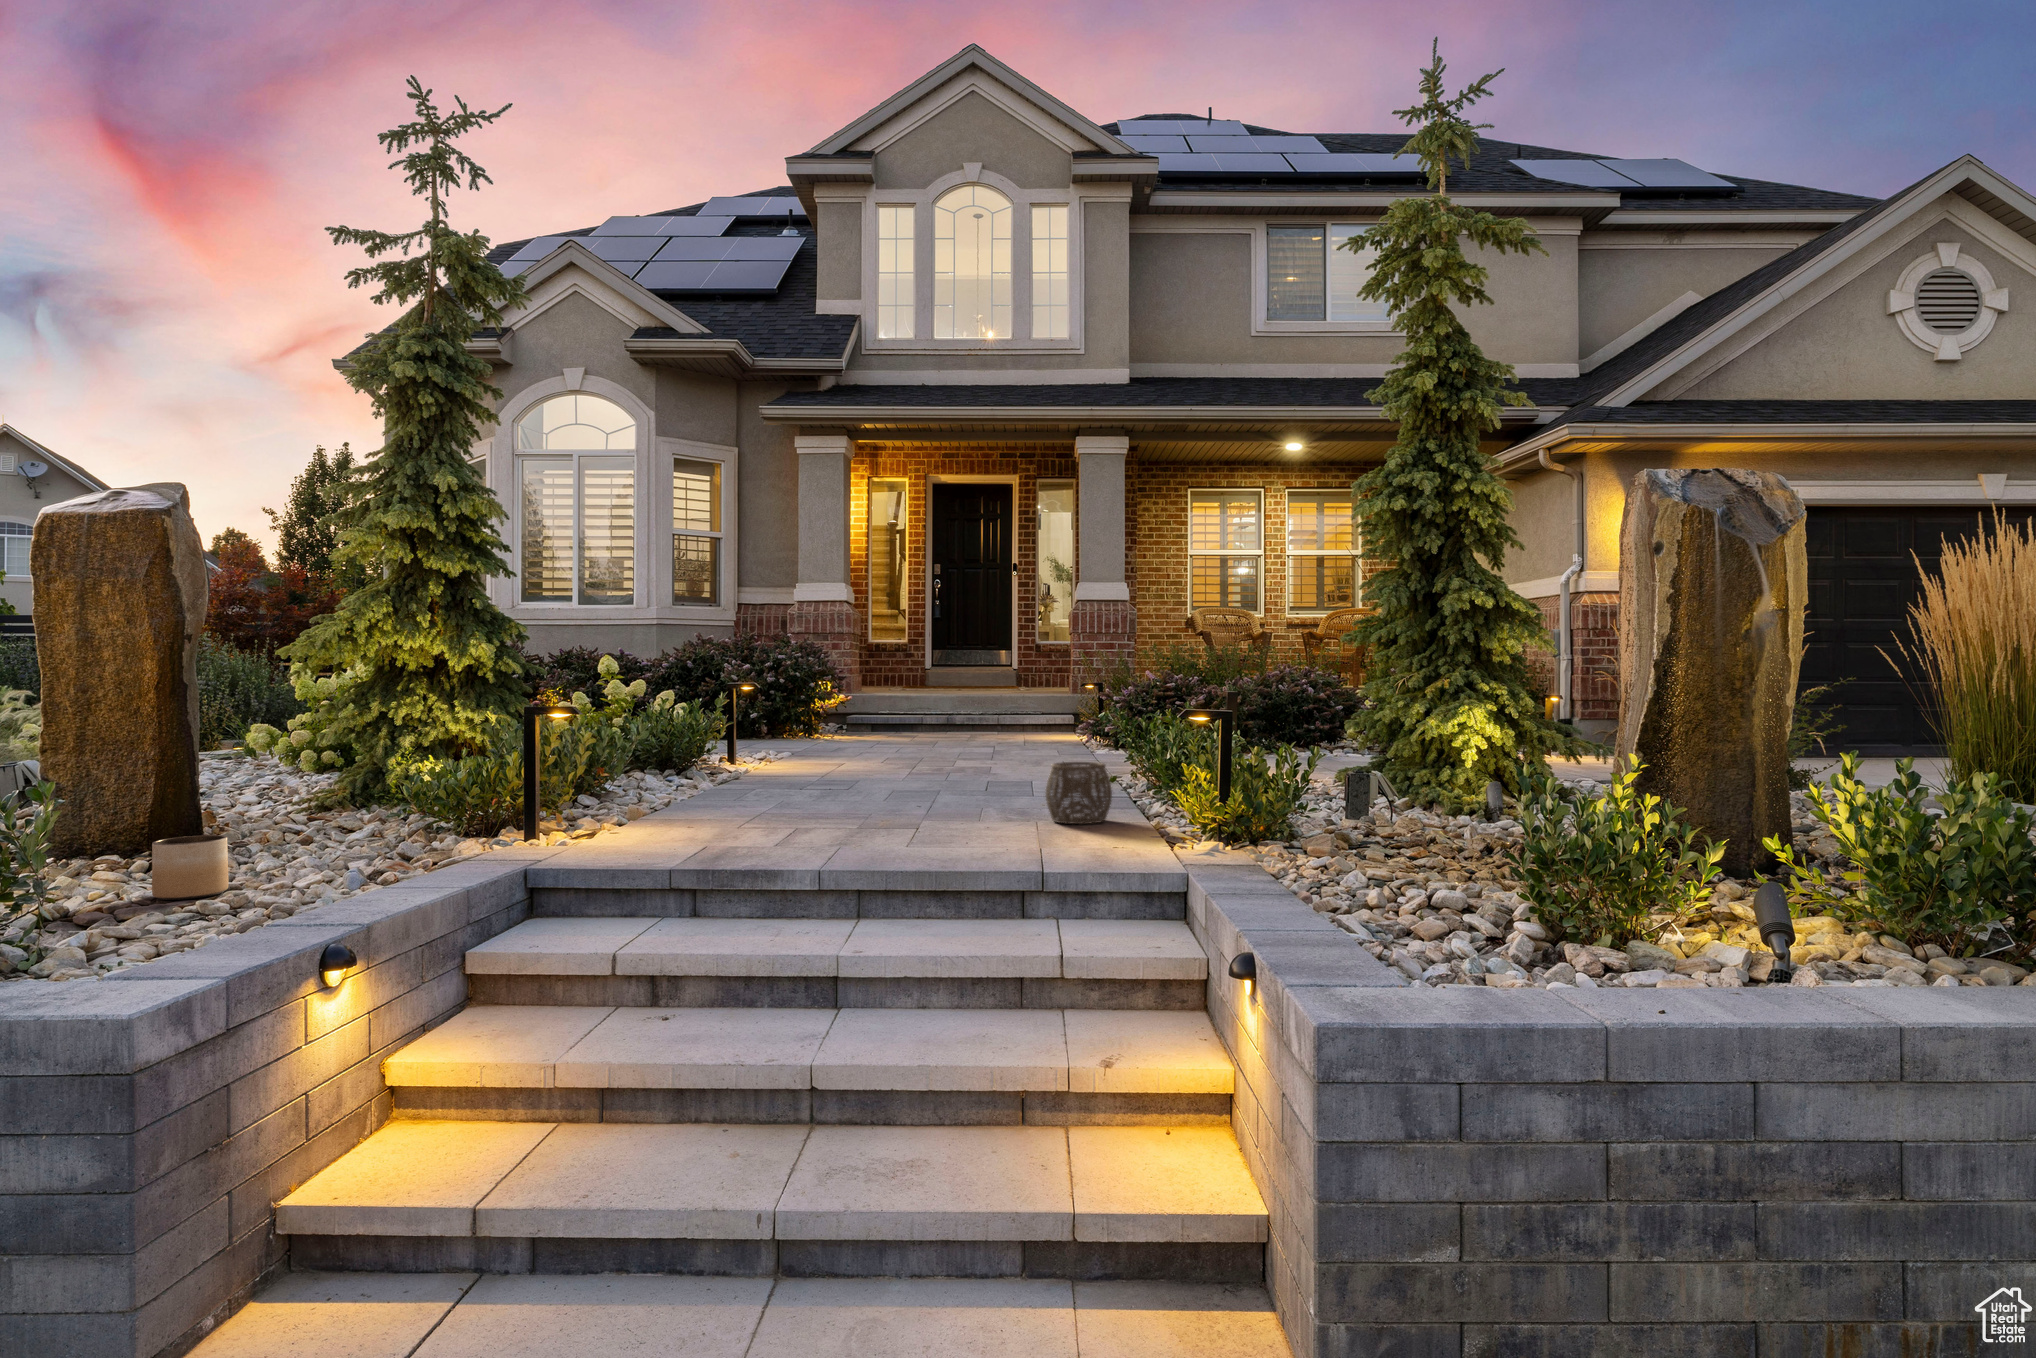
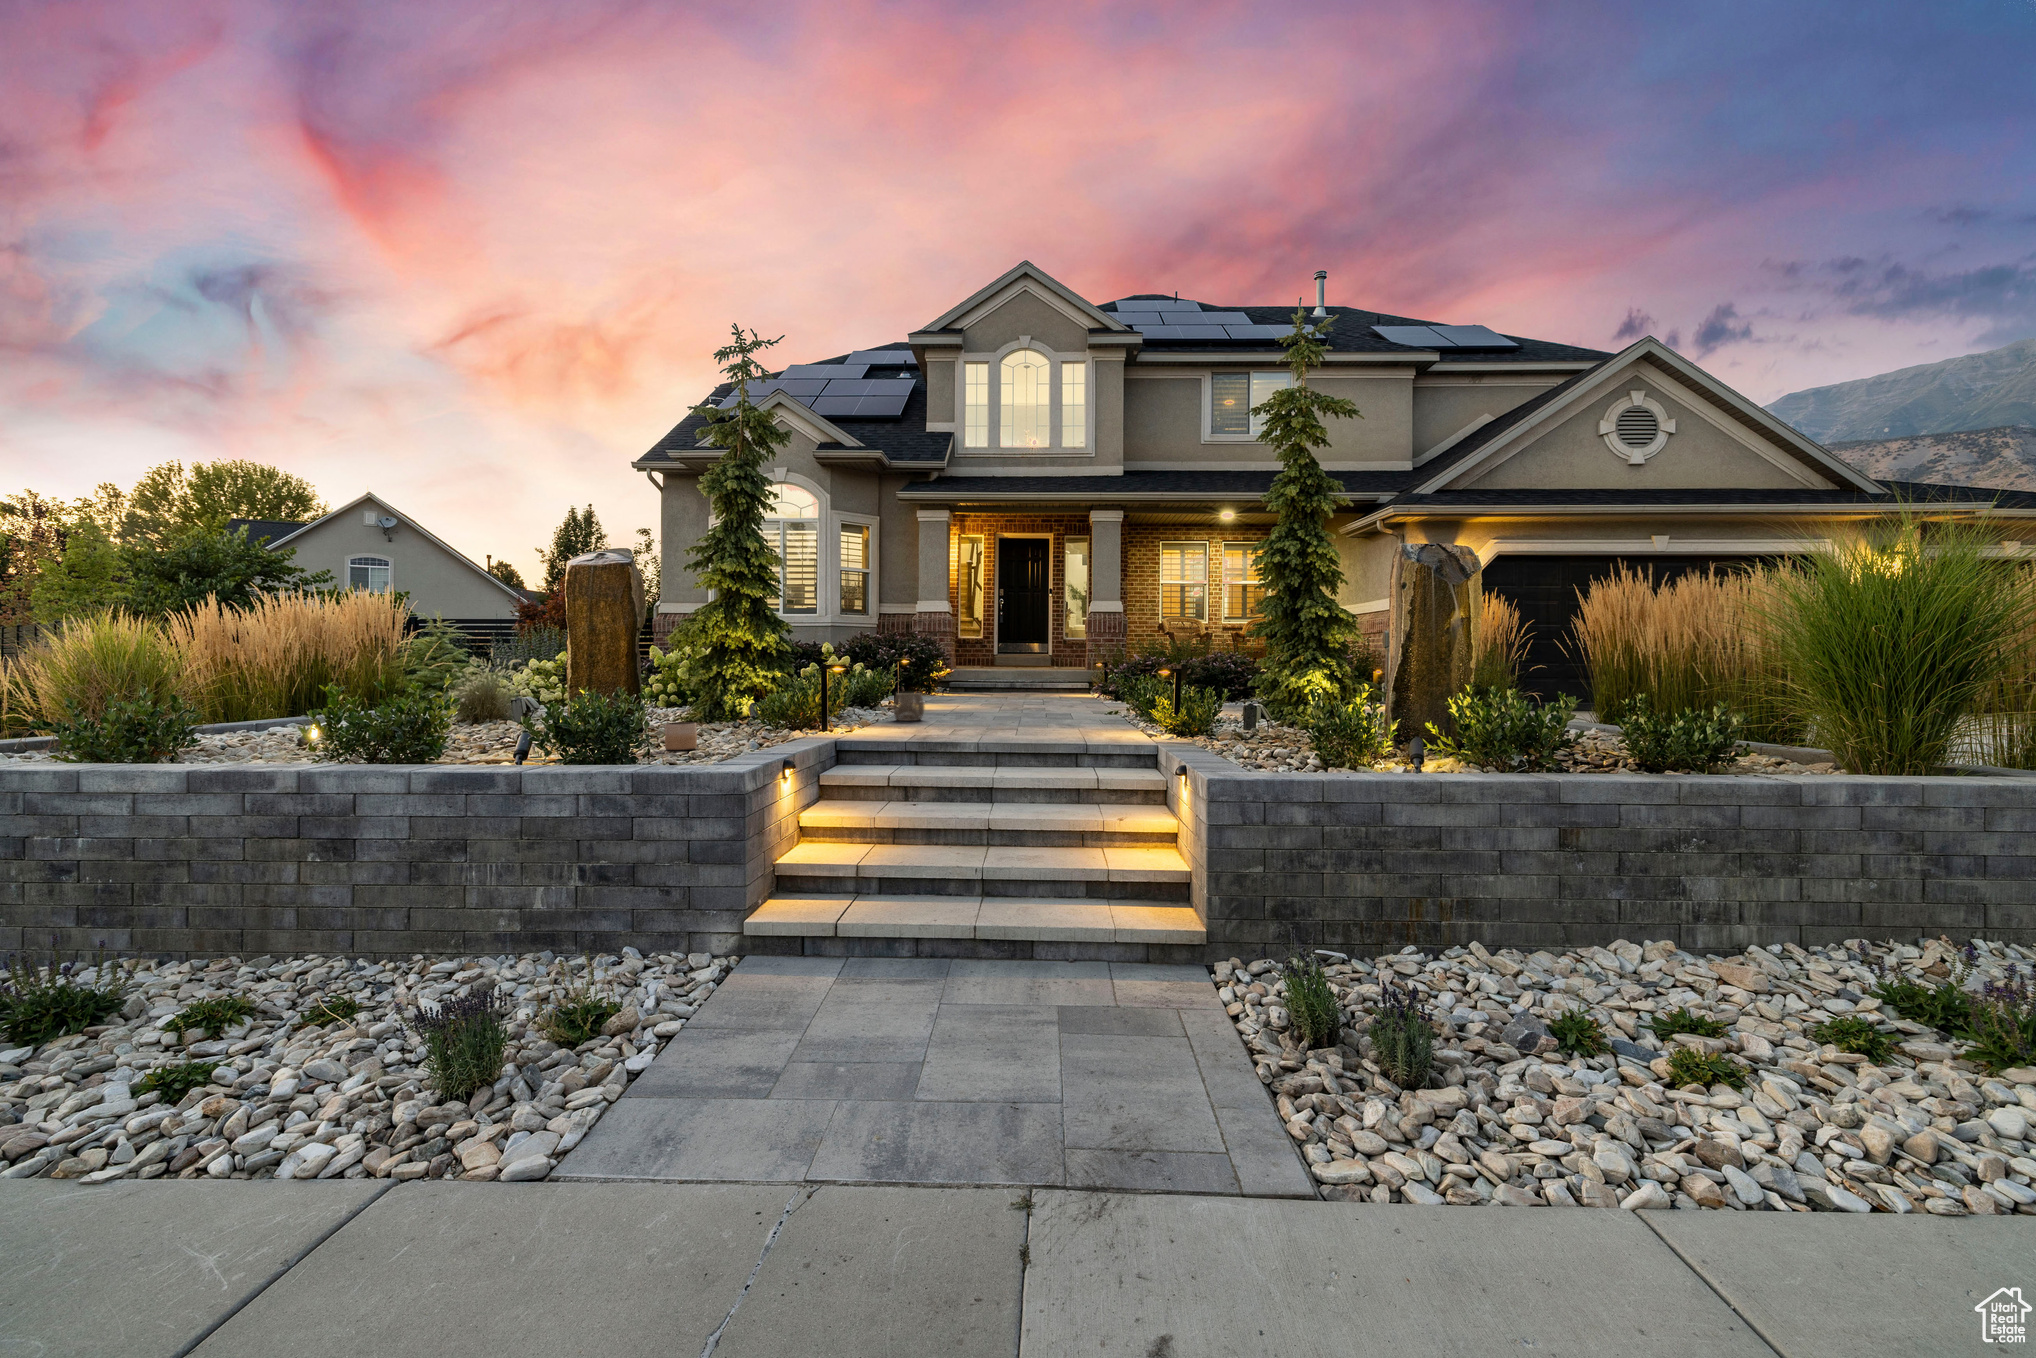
woven basket: present [1045,762,1112,824] -> present [893,693,924,721]

